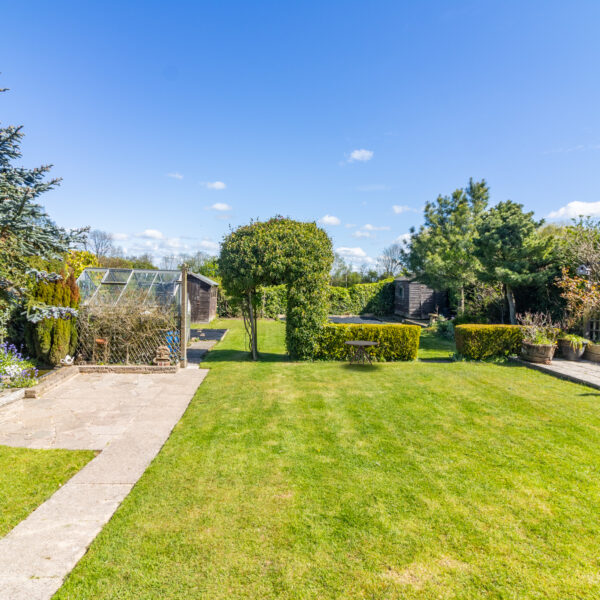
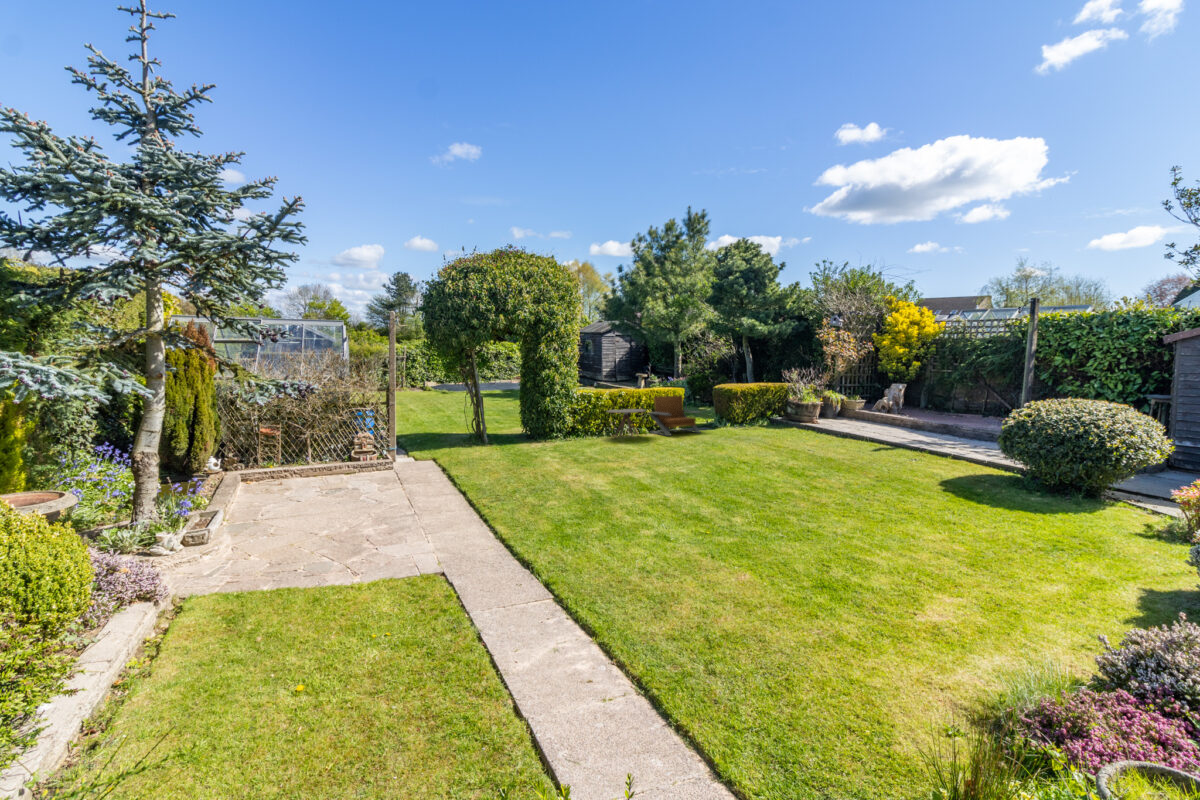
lounge chair: none [385,333,429,367] -> present [649,395,700,436]

